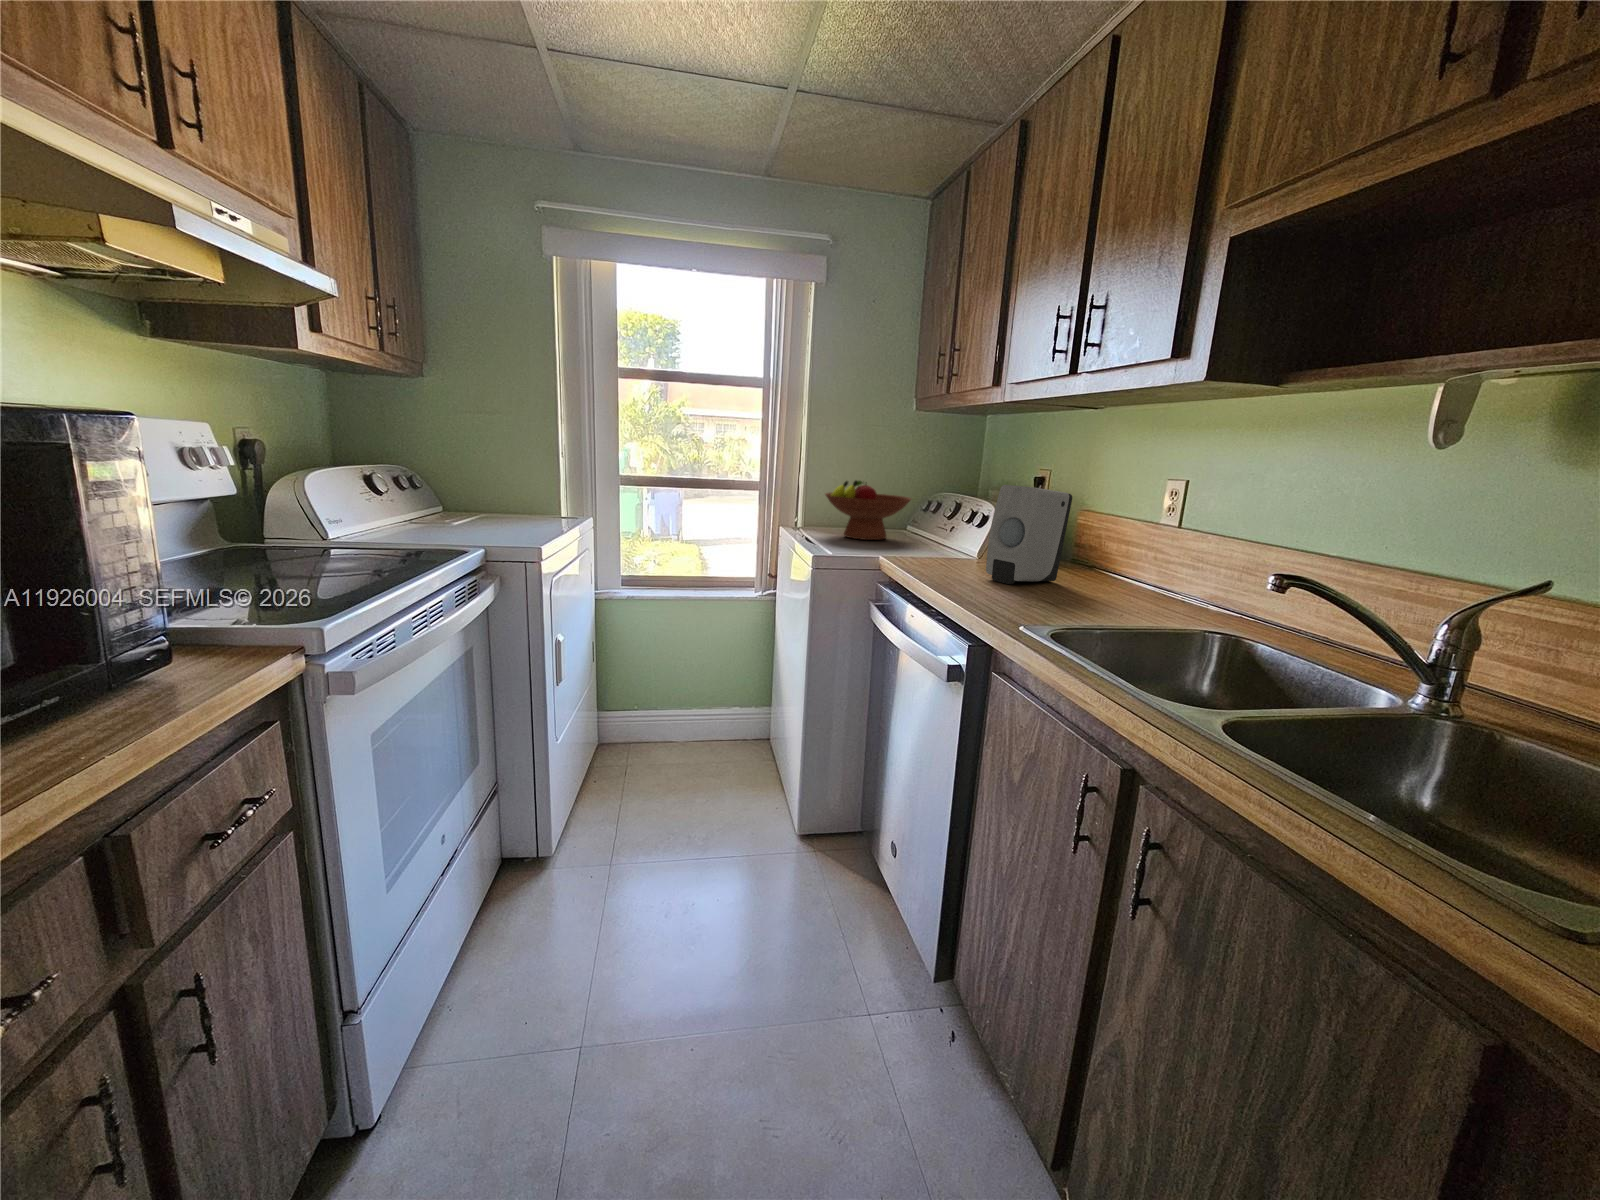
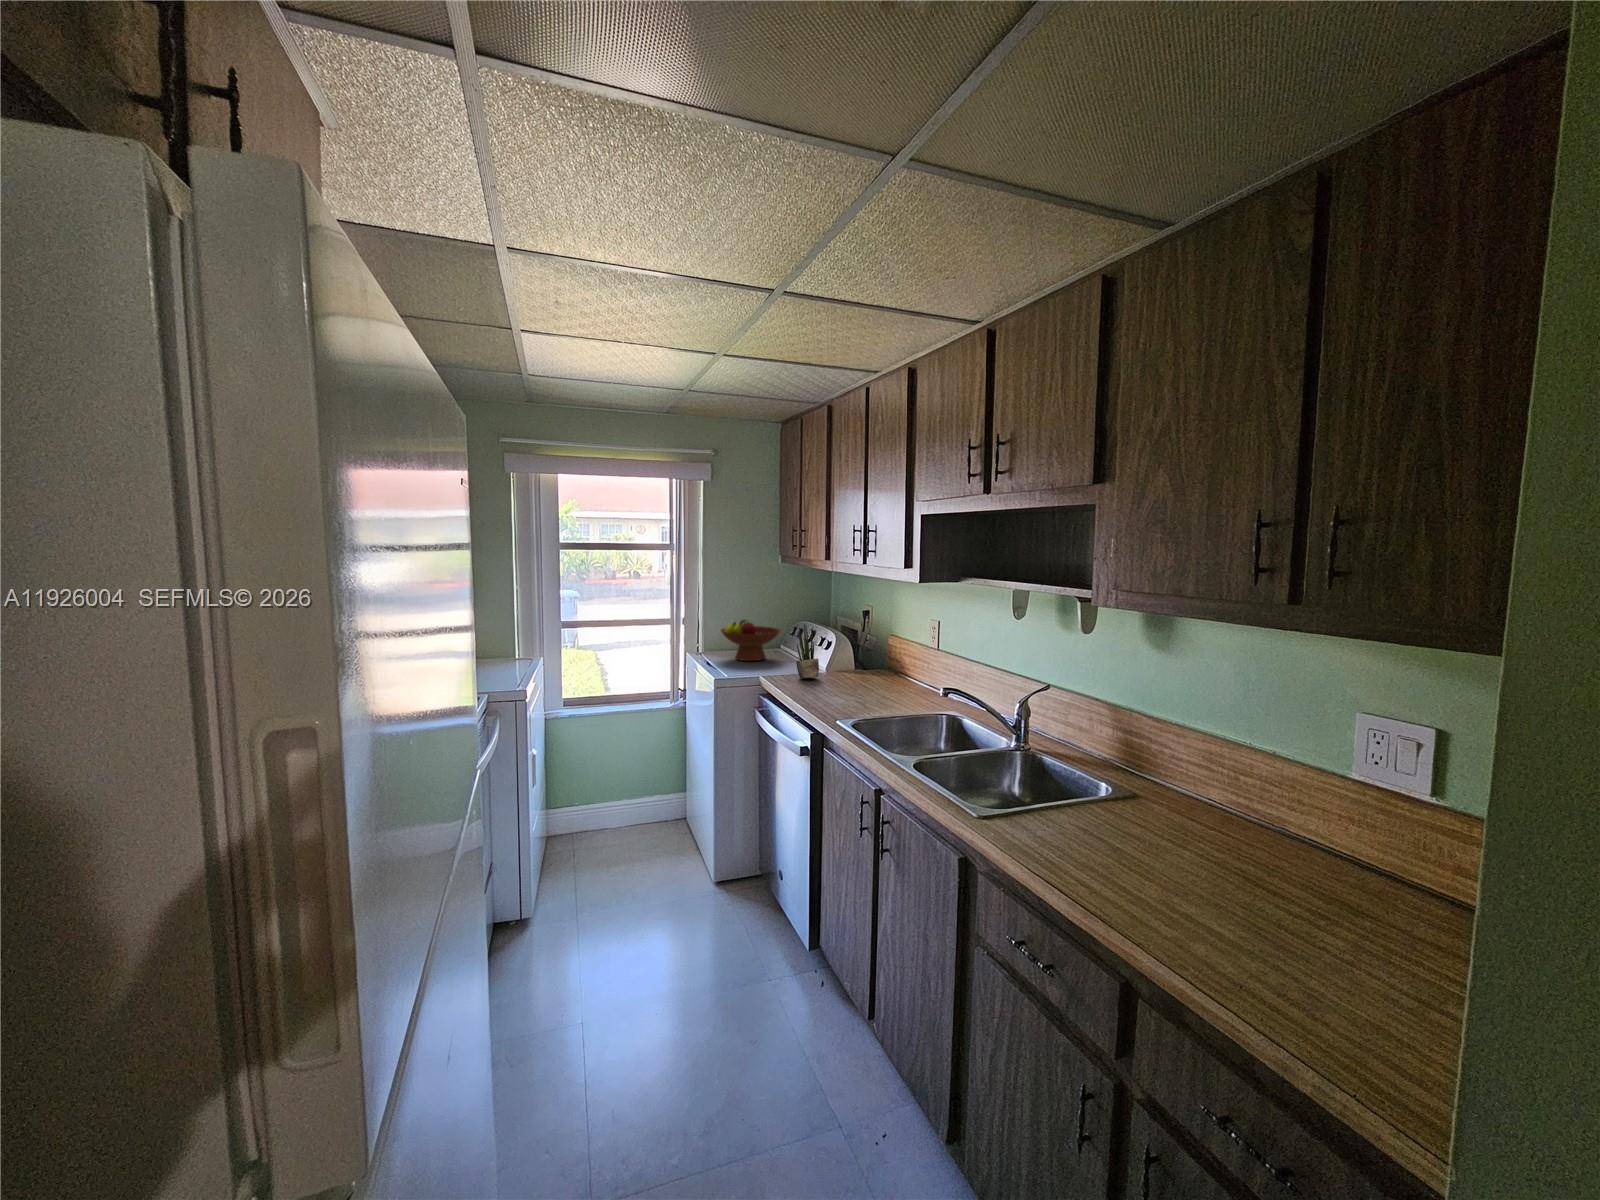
potted plant: none [938,479,973,563] -> present [796,625,819,678]
soap dispenser: present [986,485,1072,584] -> none [825,629,873,691]

